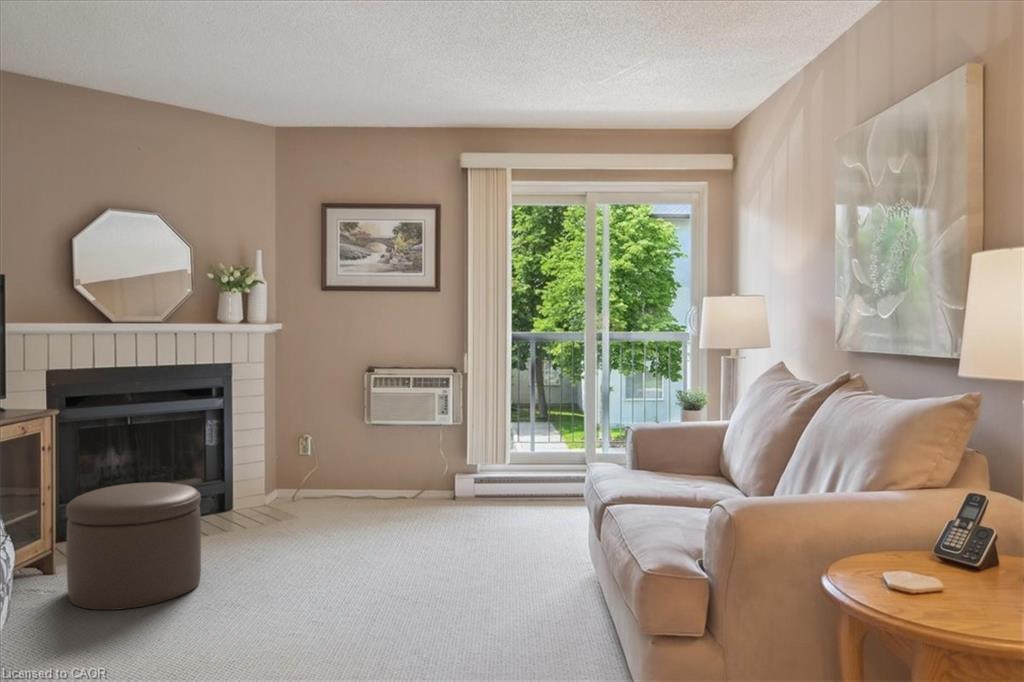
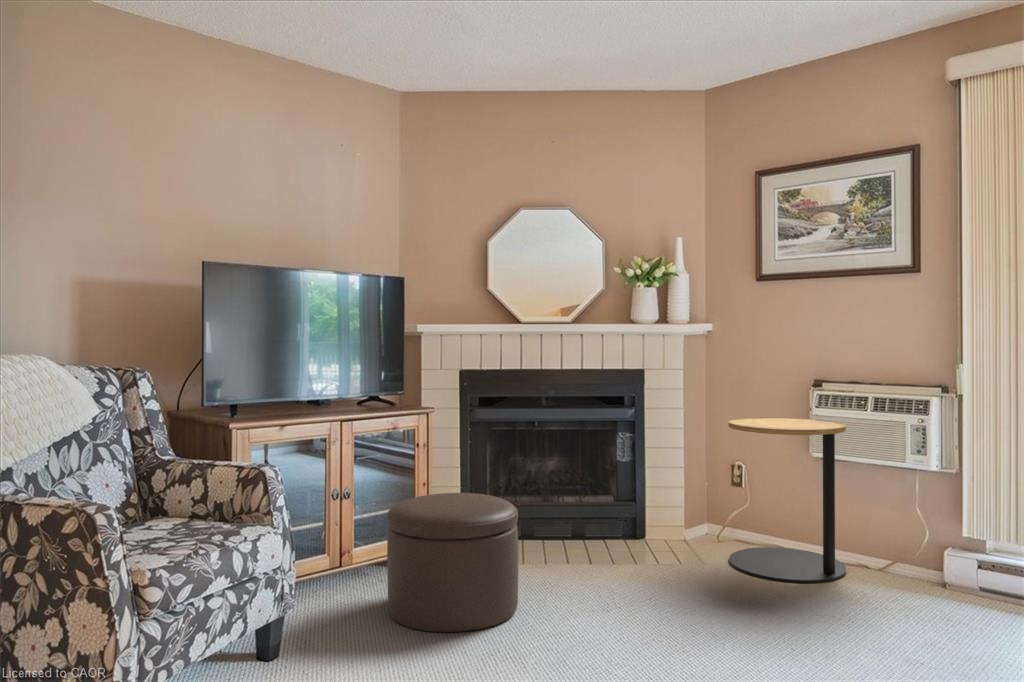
side table: none [315,396,399,517] -> present [729,417,846,583]

